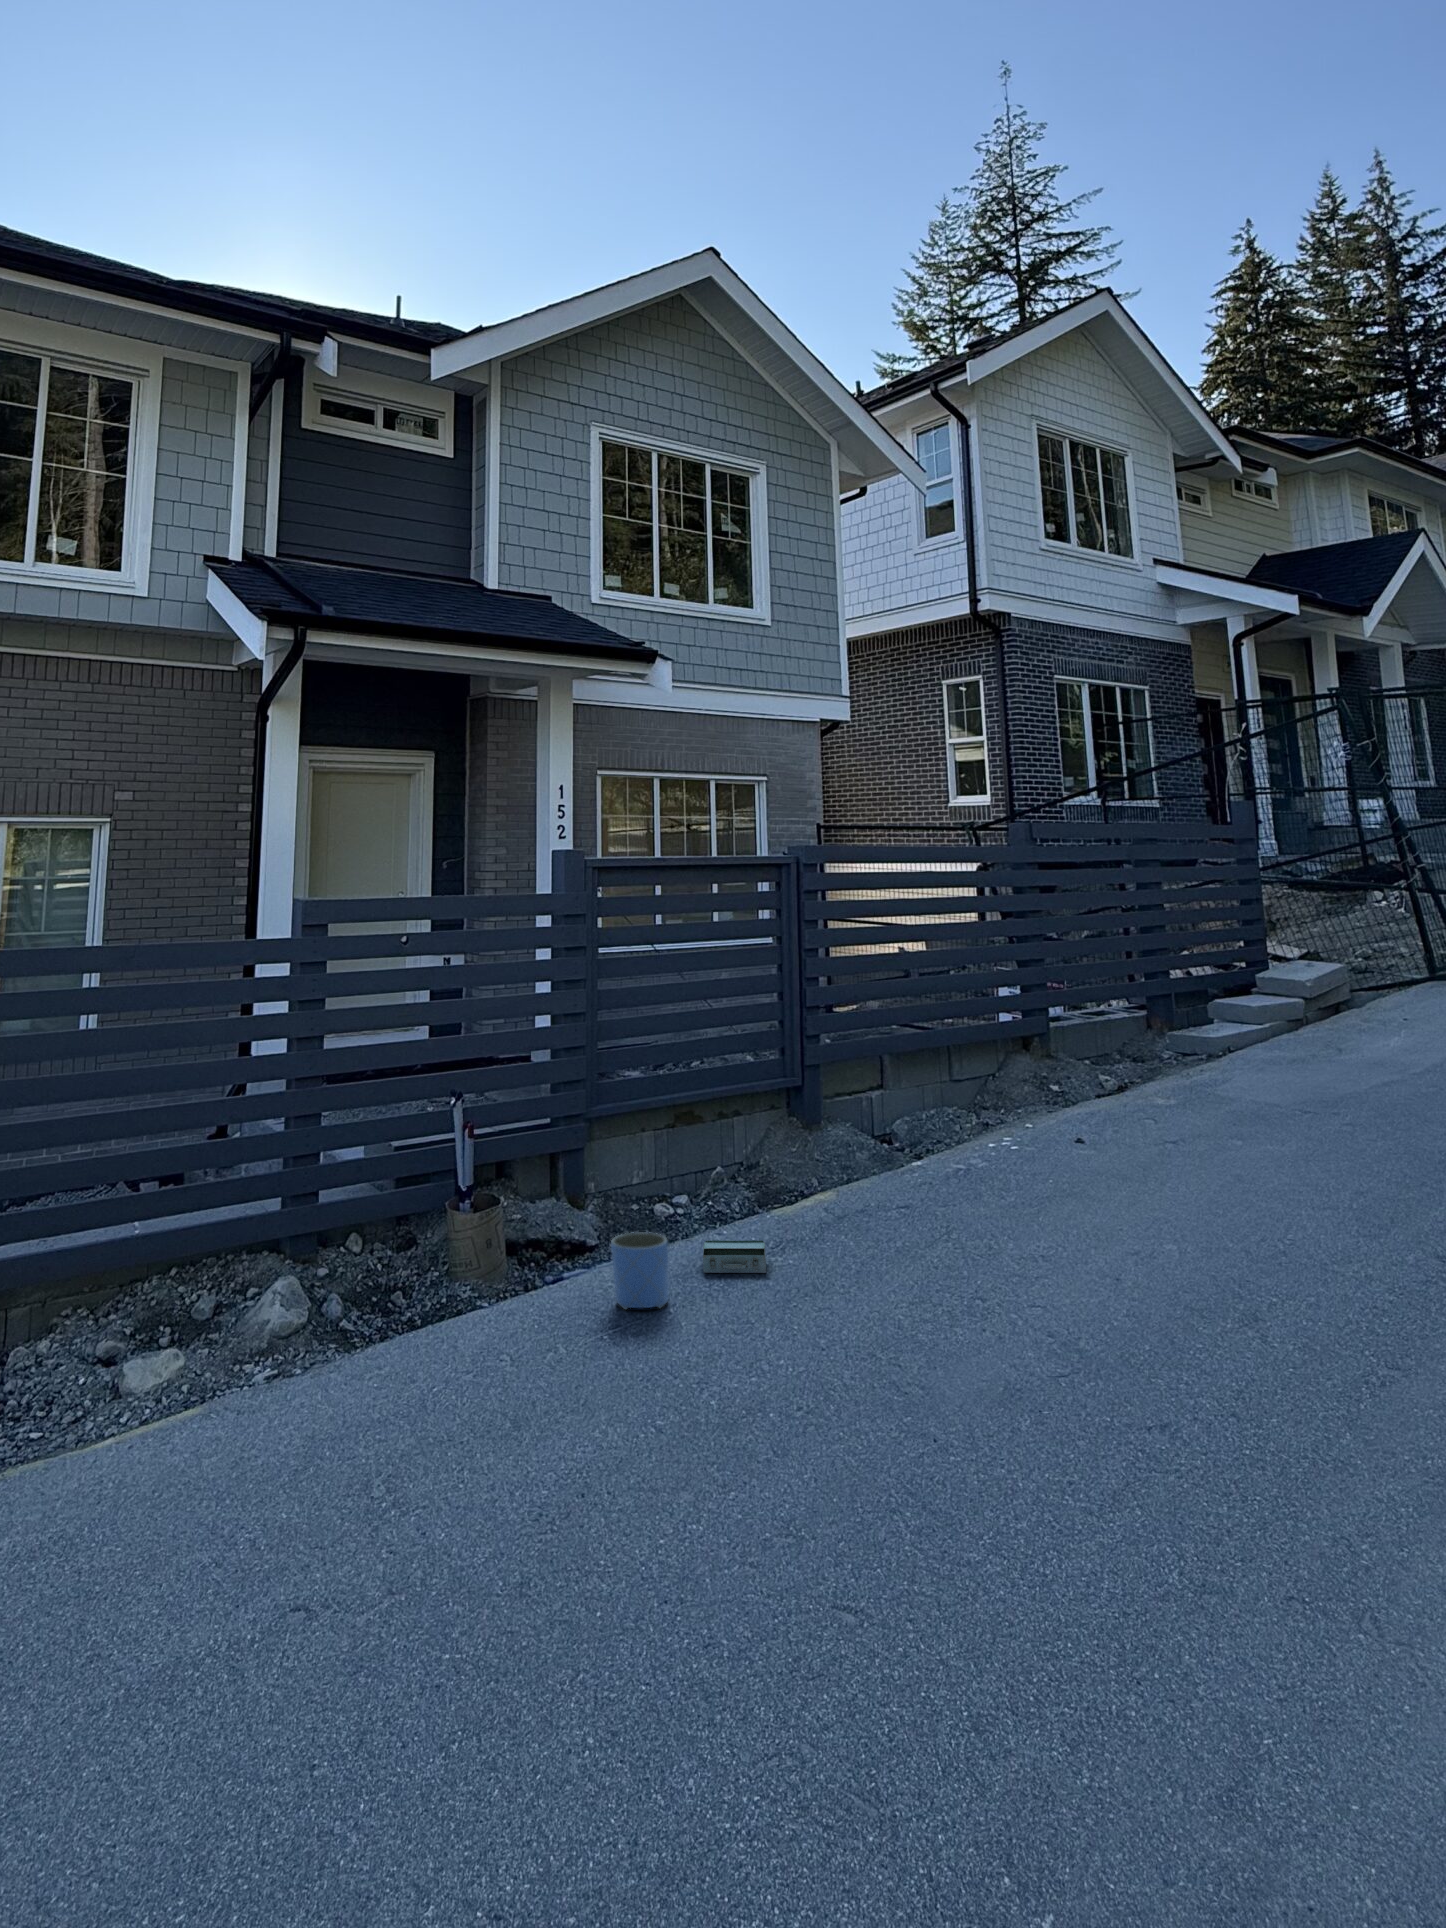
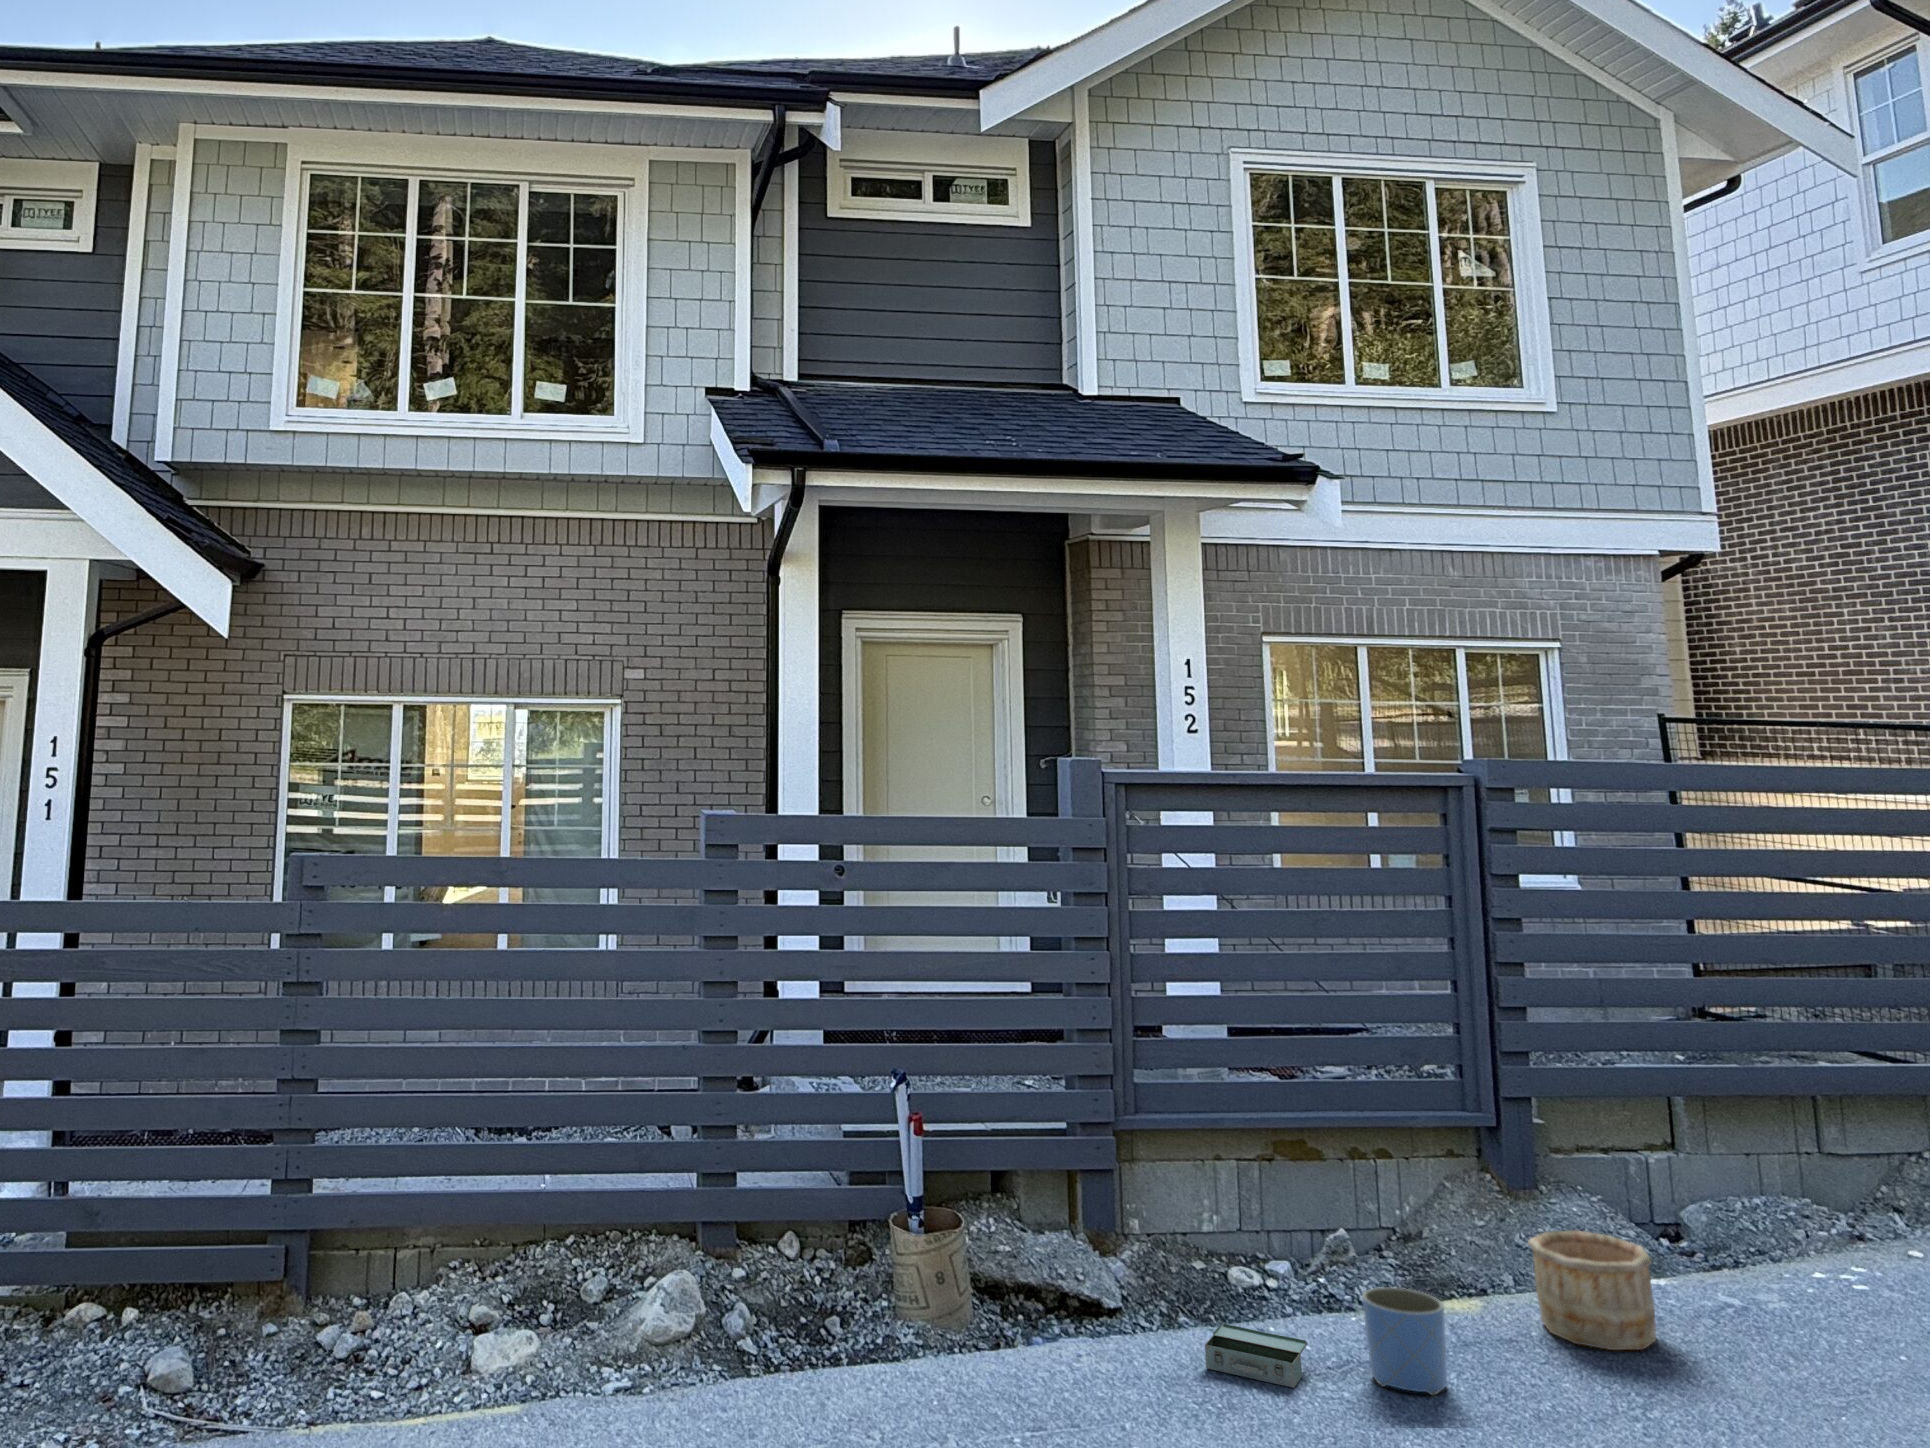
wooden bucket: none [871,1143,947,1216] -> present [1528,1231,1656,1350]
planter: present [611,1232,668,1309] -> present [1362,1287,1447,1395]

